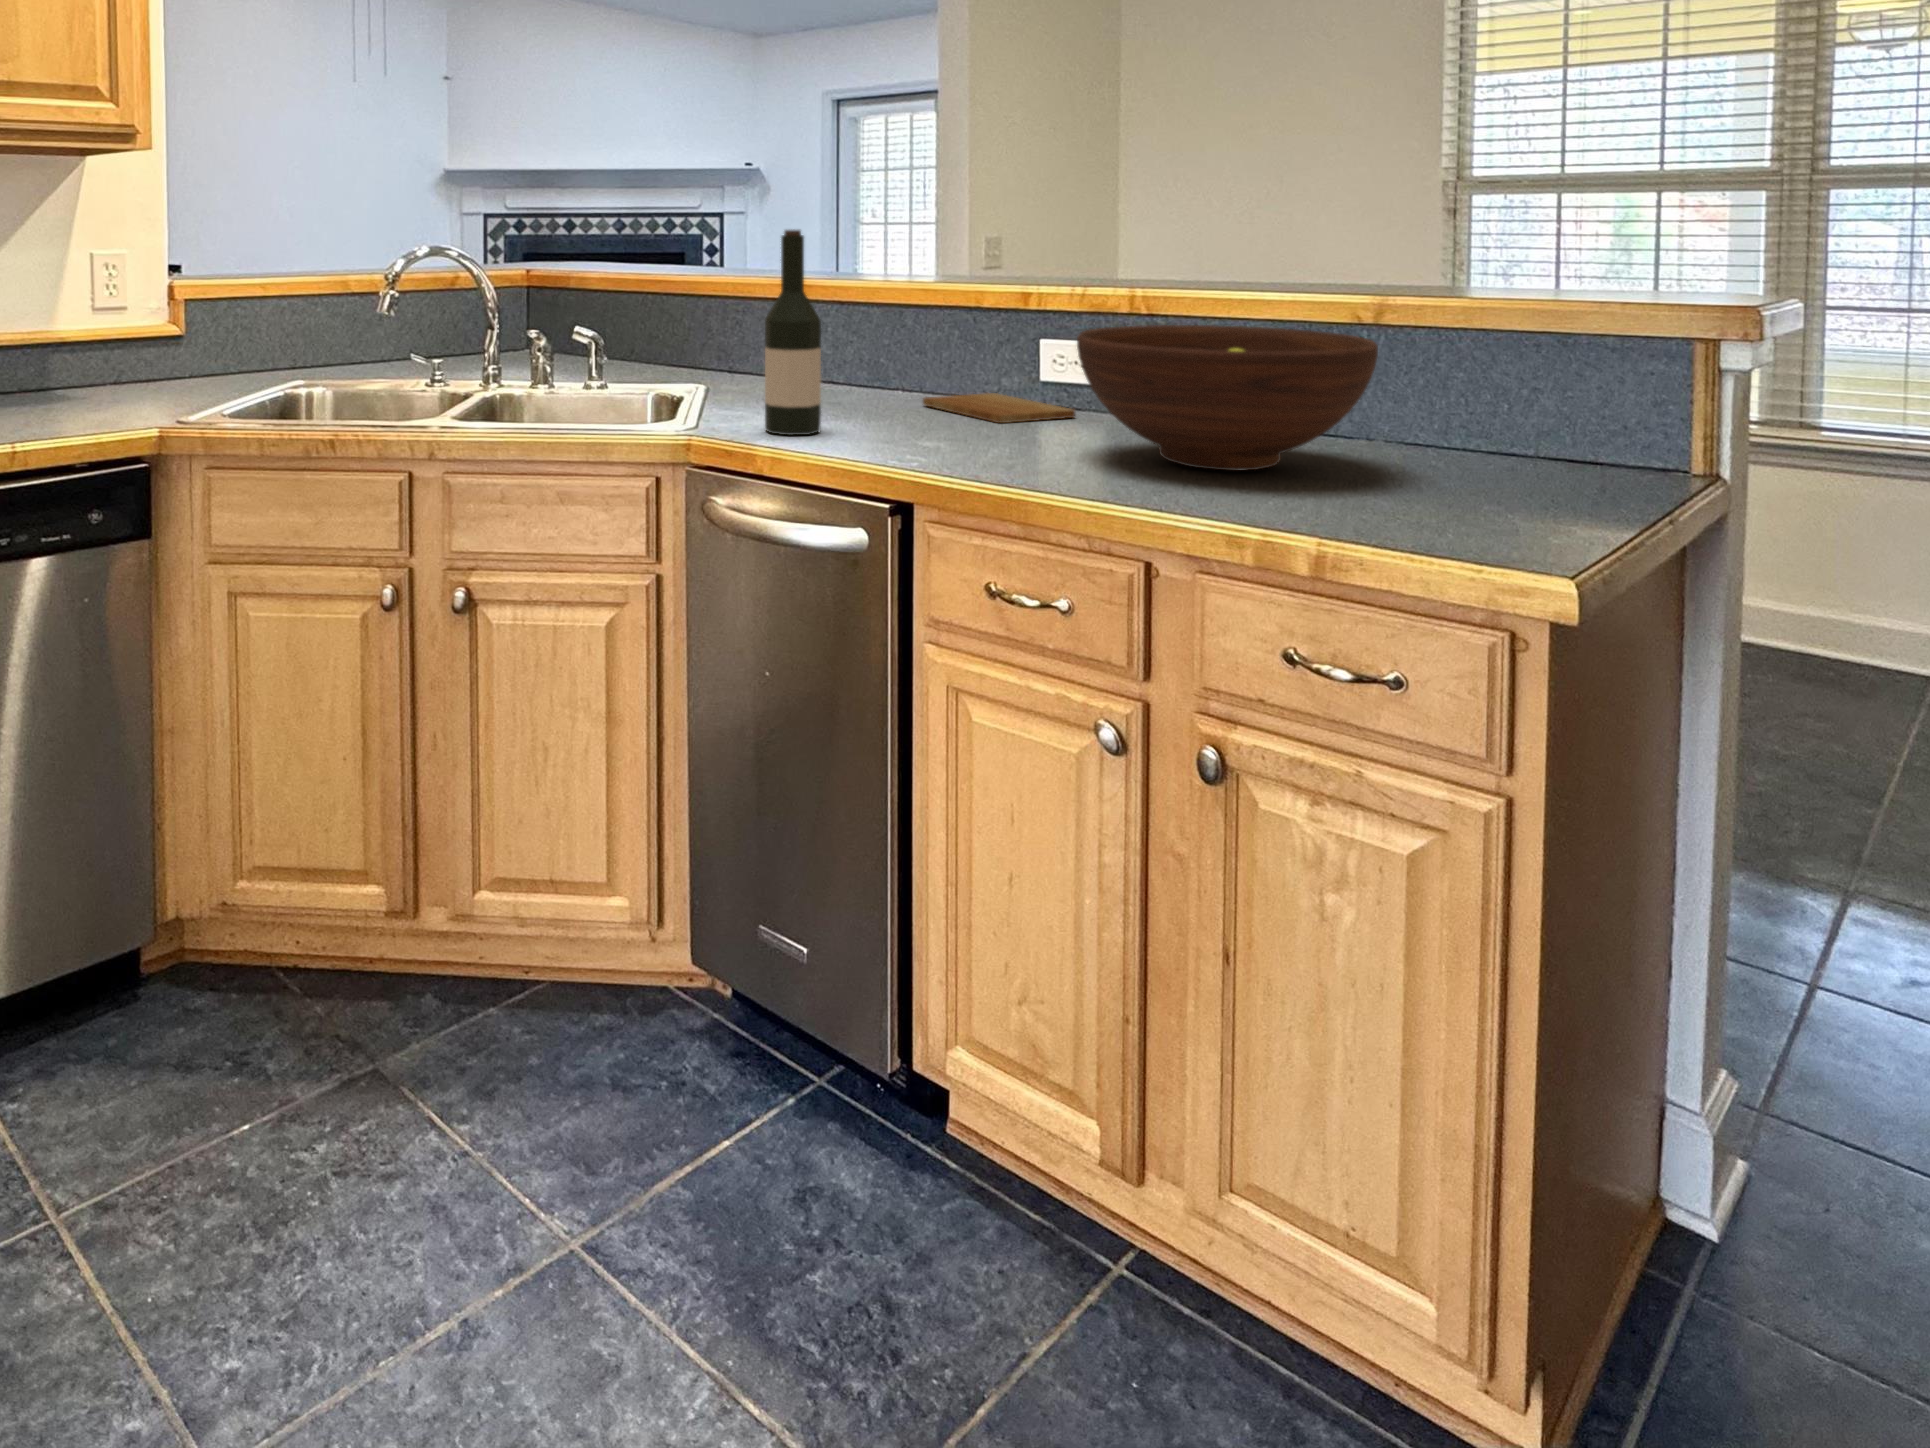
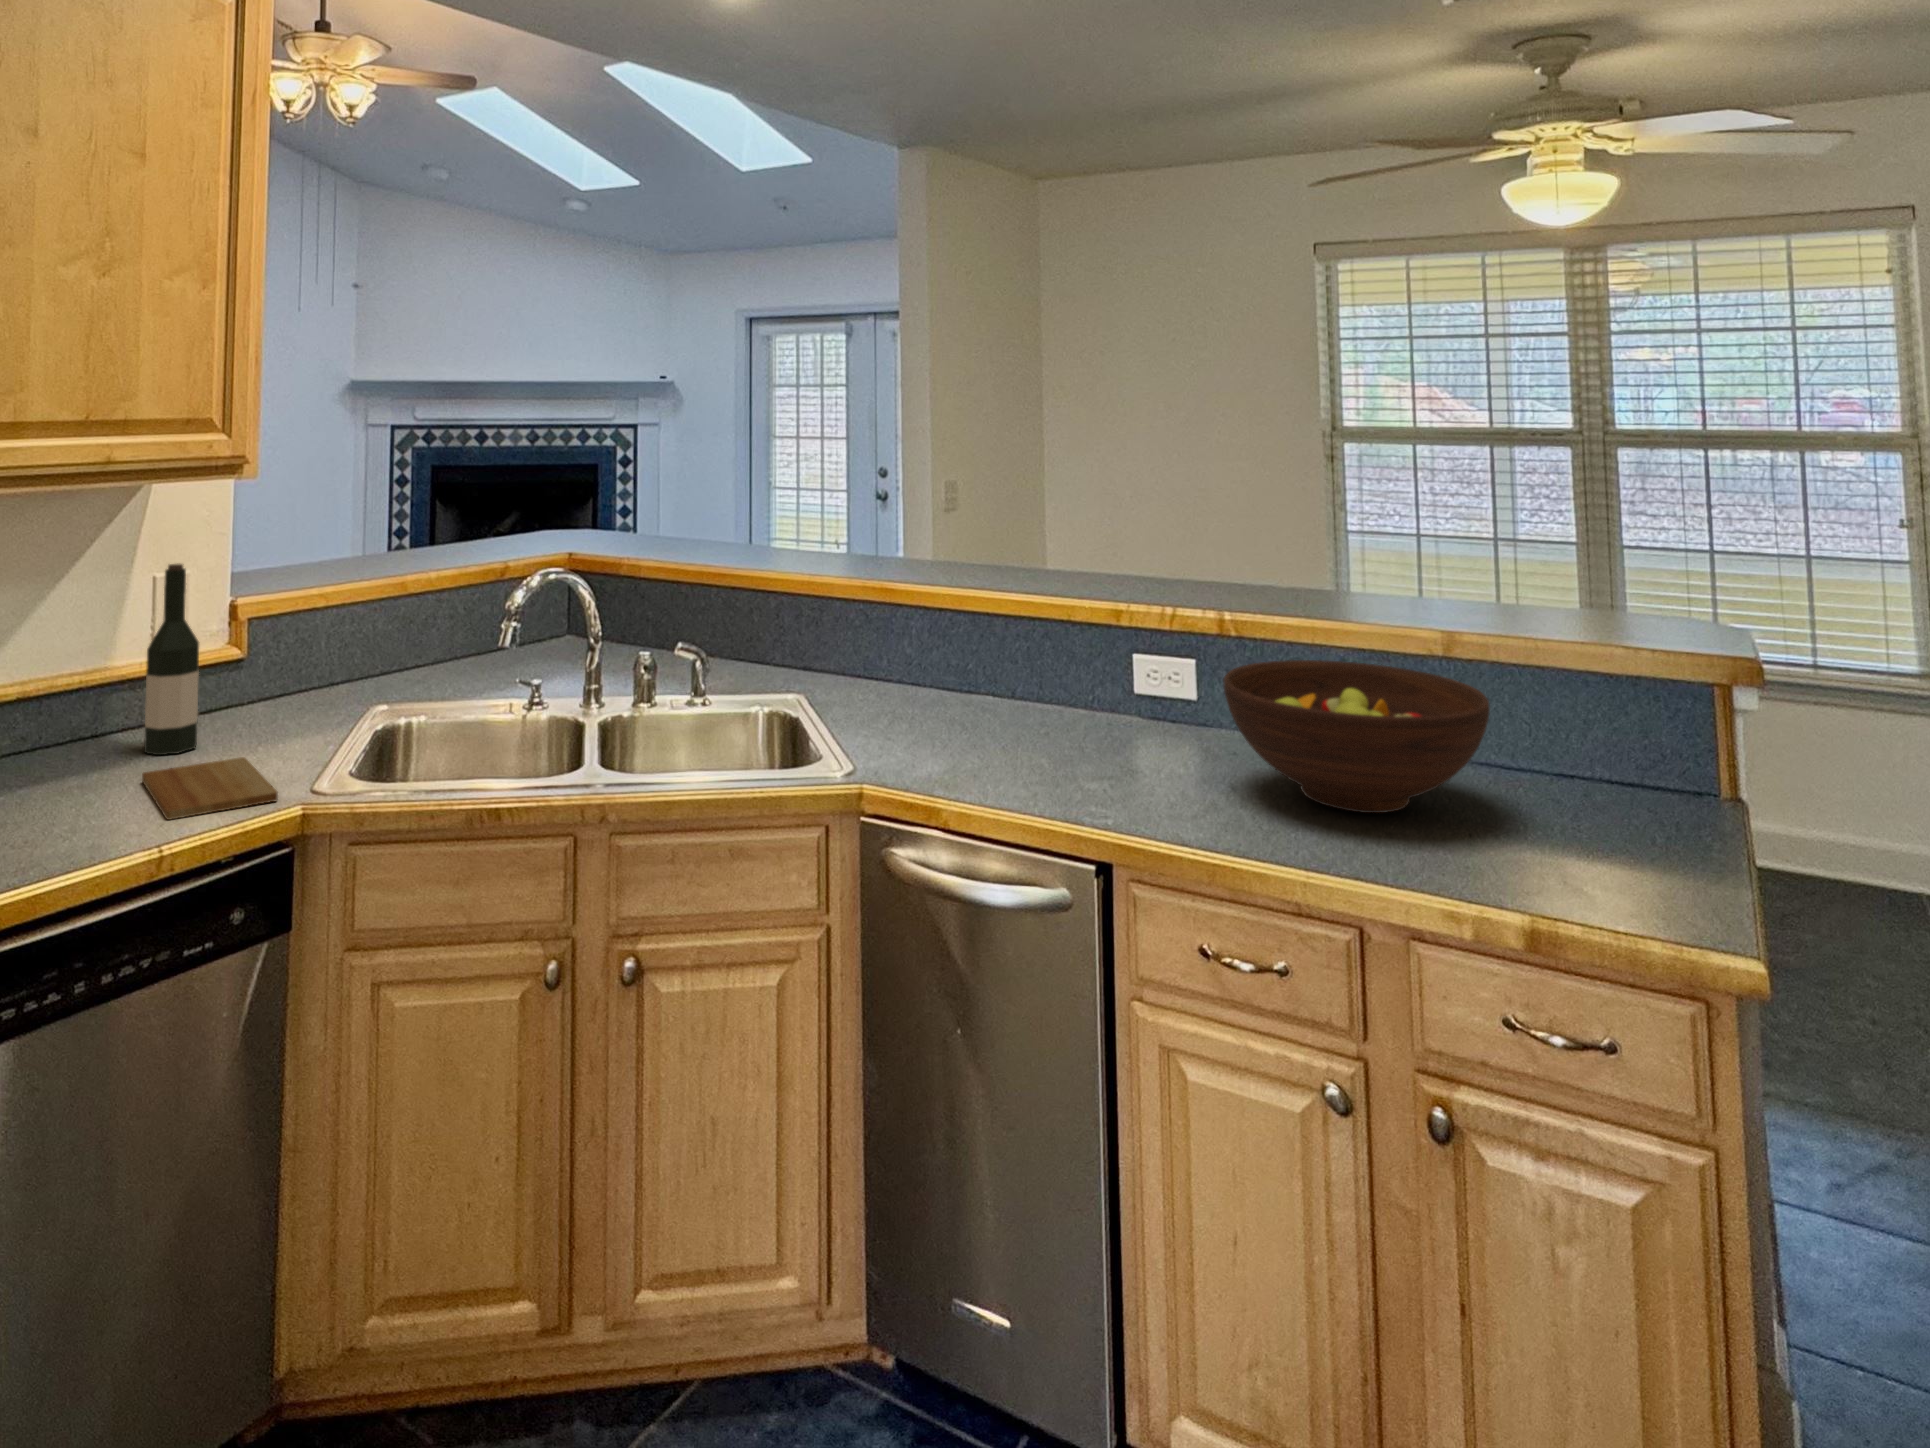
wine bottle: present [765,230,821,435] -> present [144,564,199,755]
cutting board: present [923,393,1075,423] -> present [142,757,278,820]

